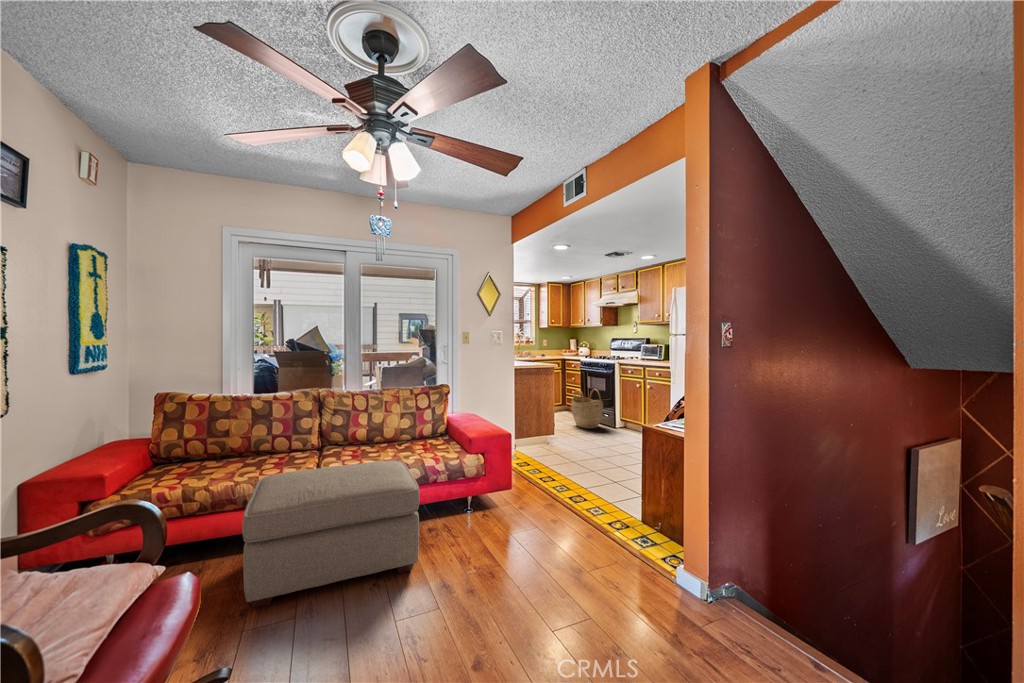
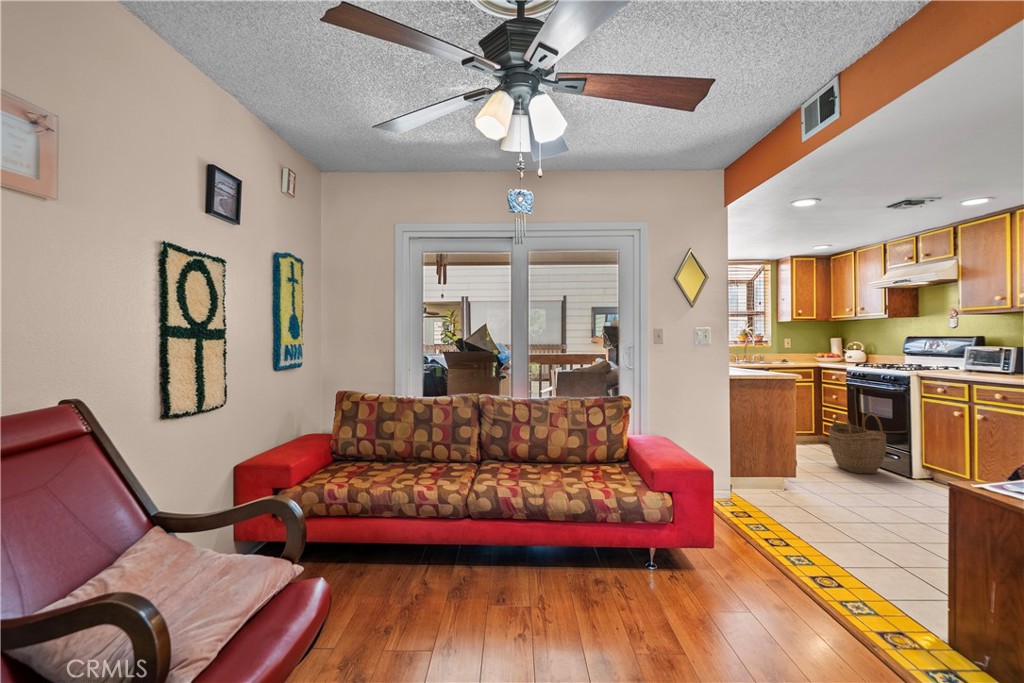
ottoman: present [242,460,420,608] -> none [385,486,575,629]

